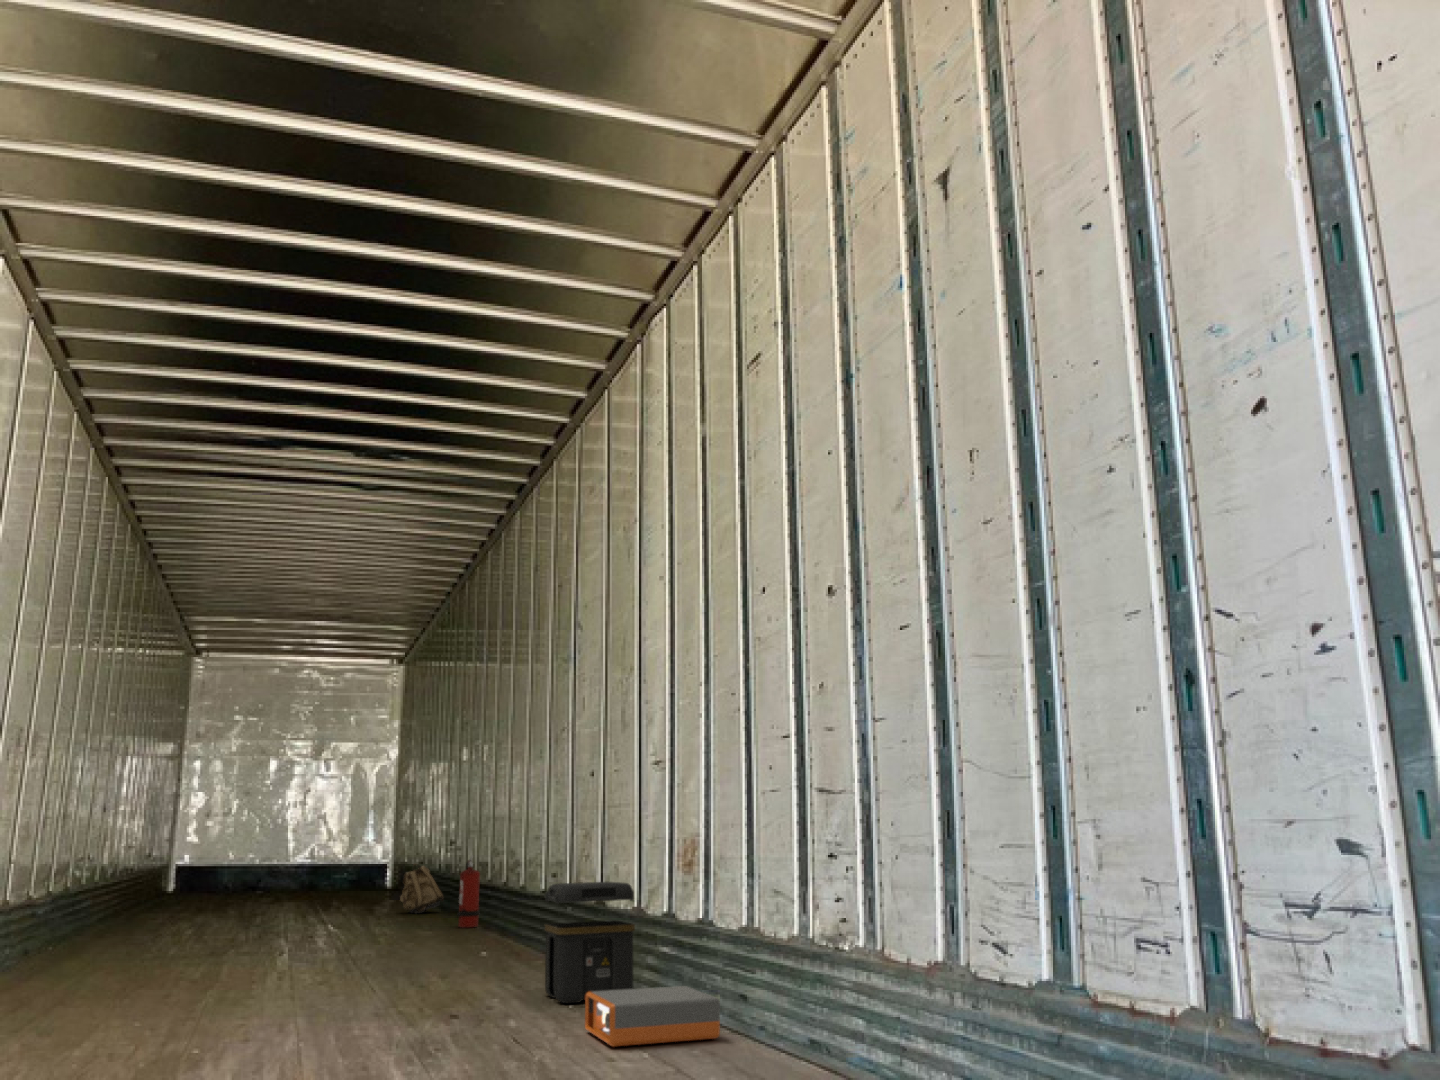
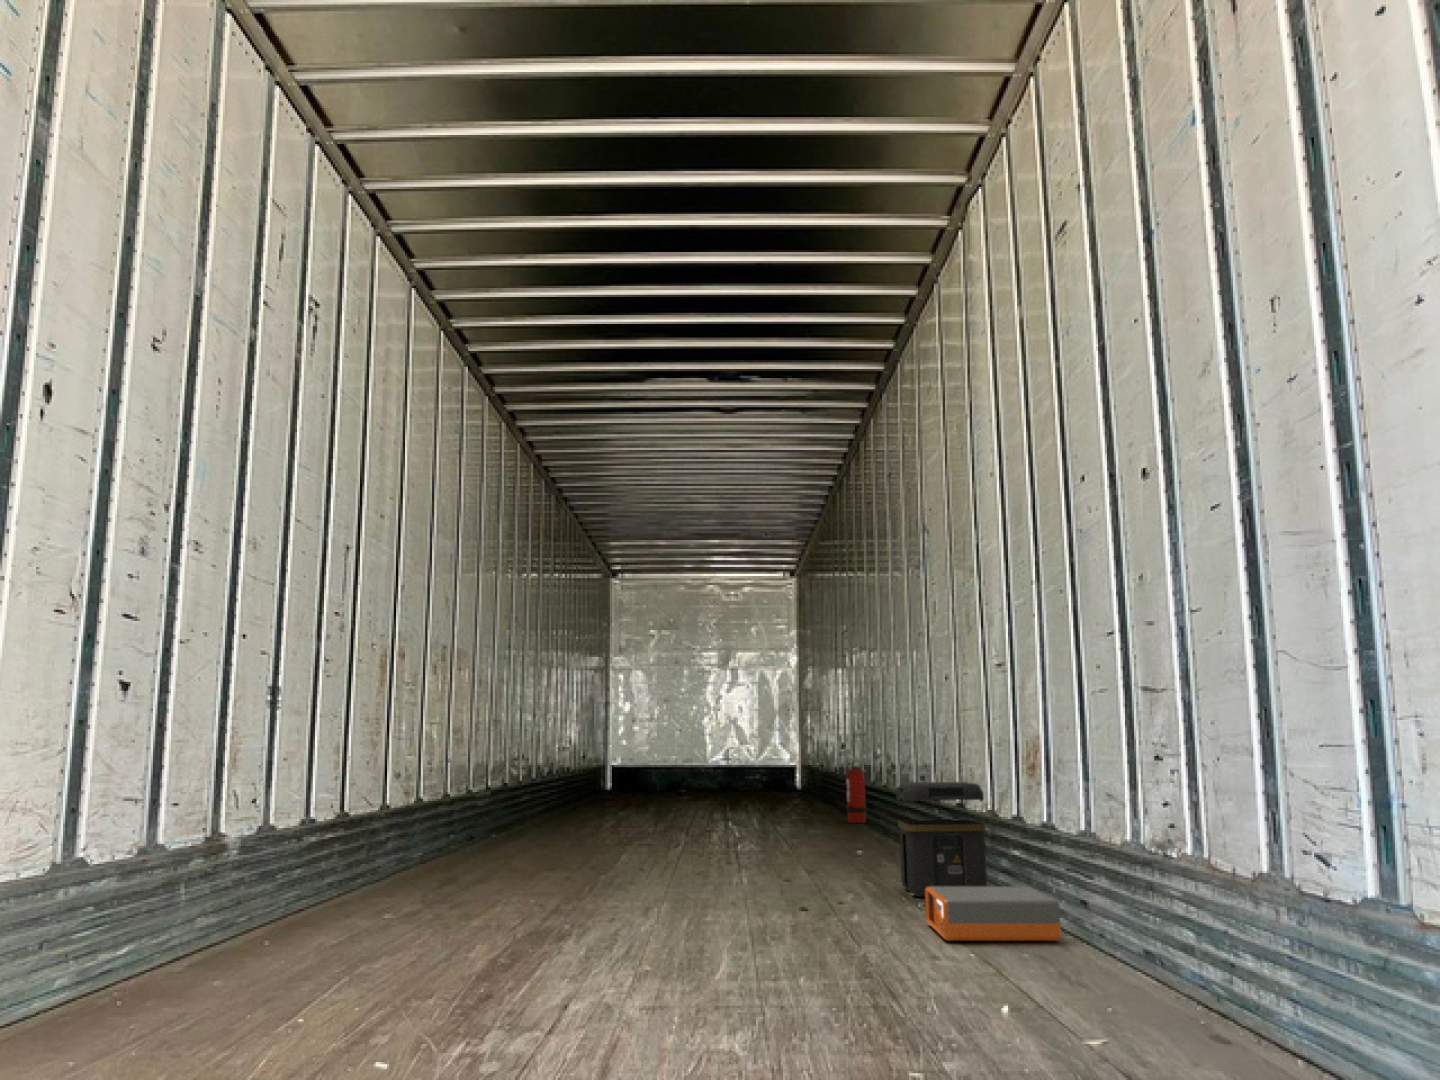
backpack: present [400,865,444,913] -> none [800,763,840,809]

